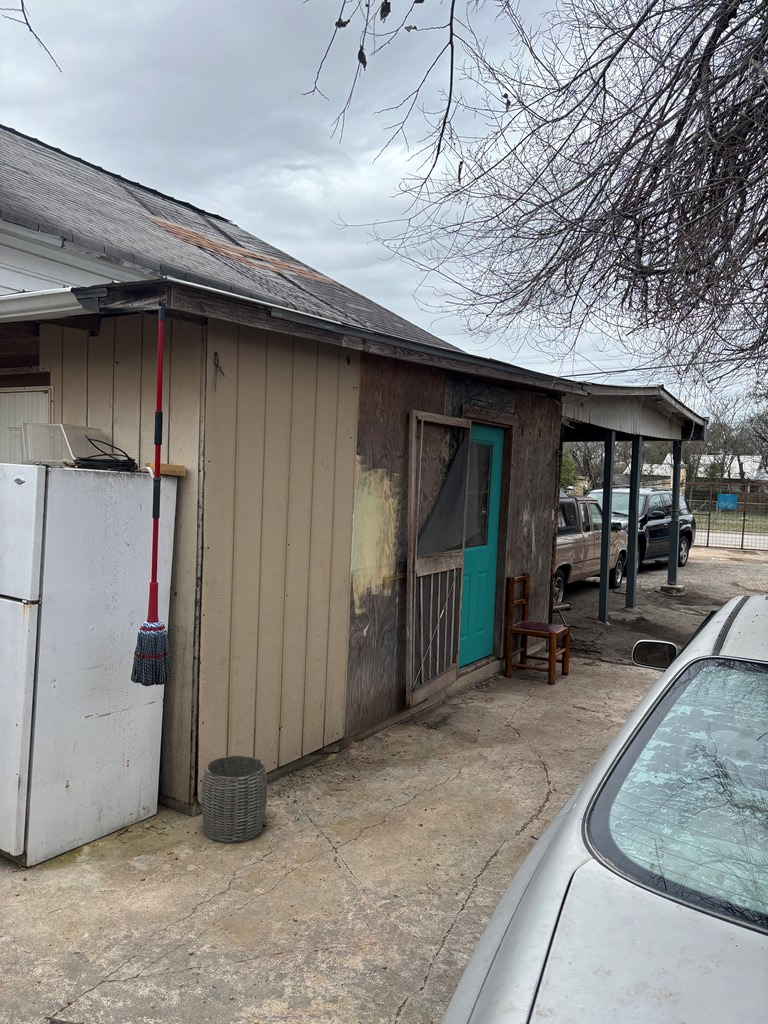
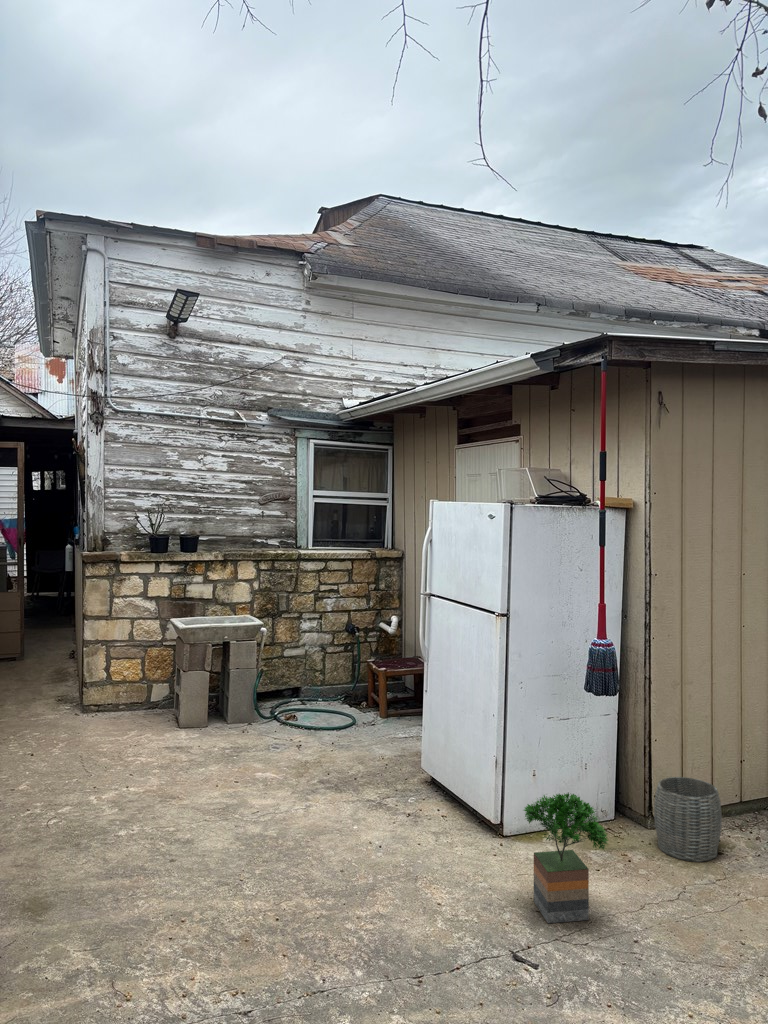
potted tree: none [58,802,163,964] -> present [524,793,608,923]

